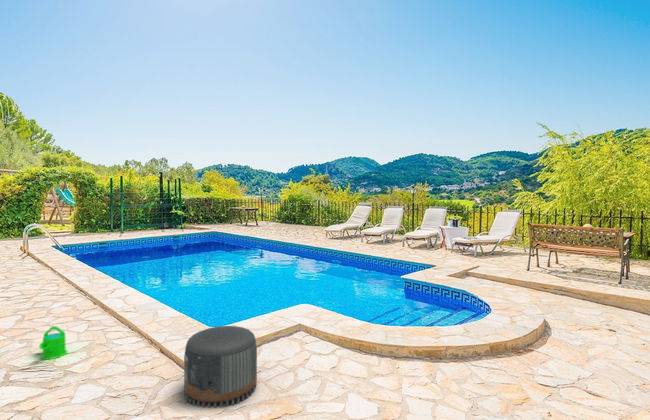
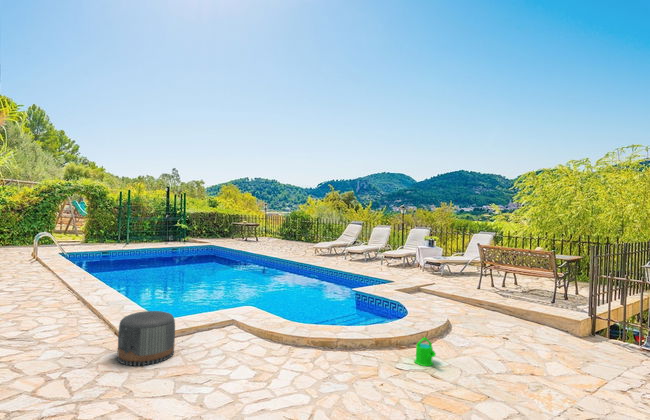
watering can: present [39,326,67,359] -> present [415,337,436,366]

